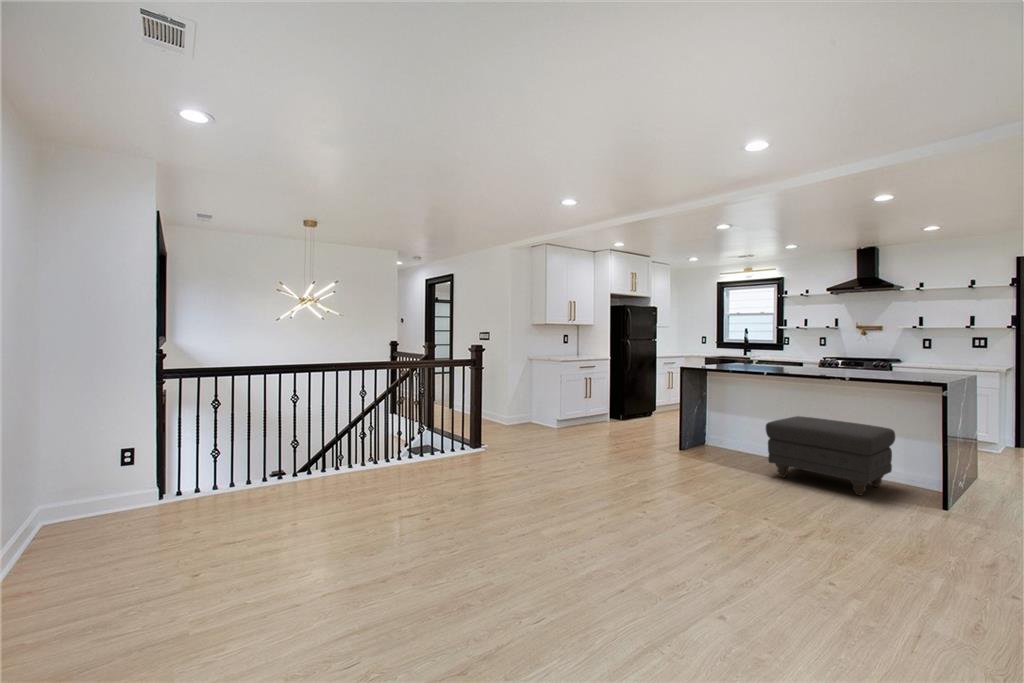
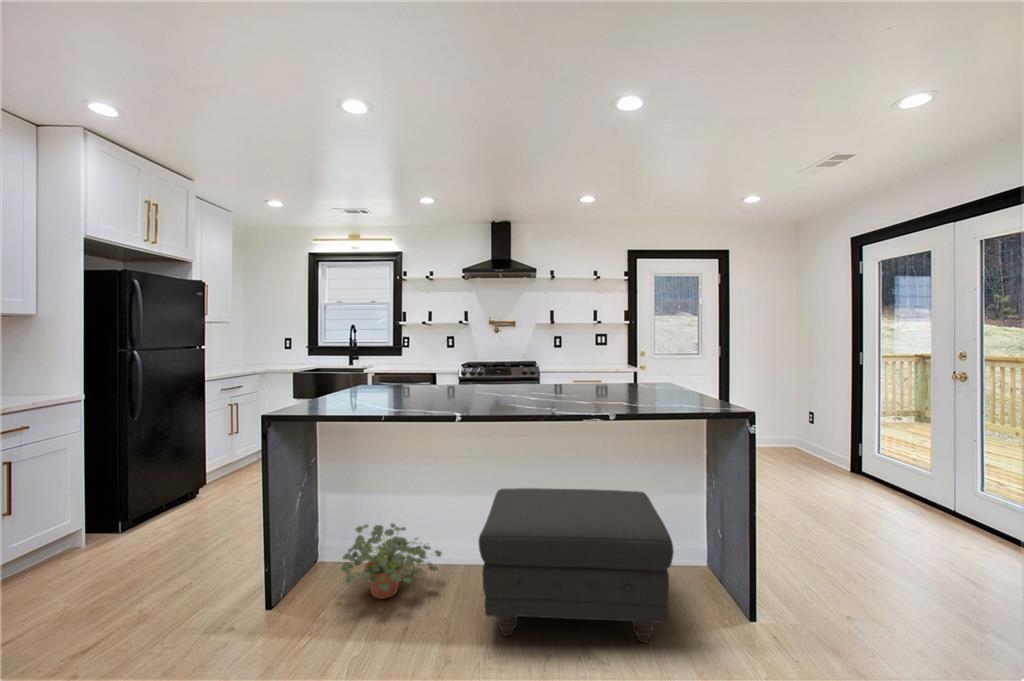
potted plant: none [708,426,762,458] -> present [342,524,441,599]

